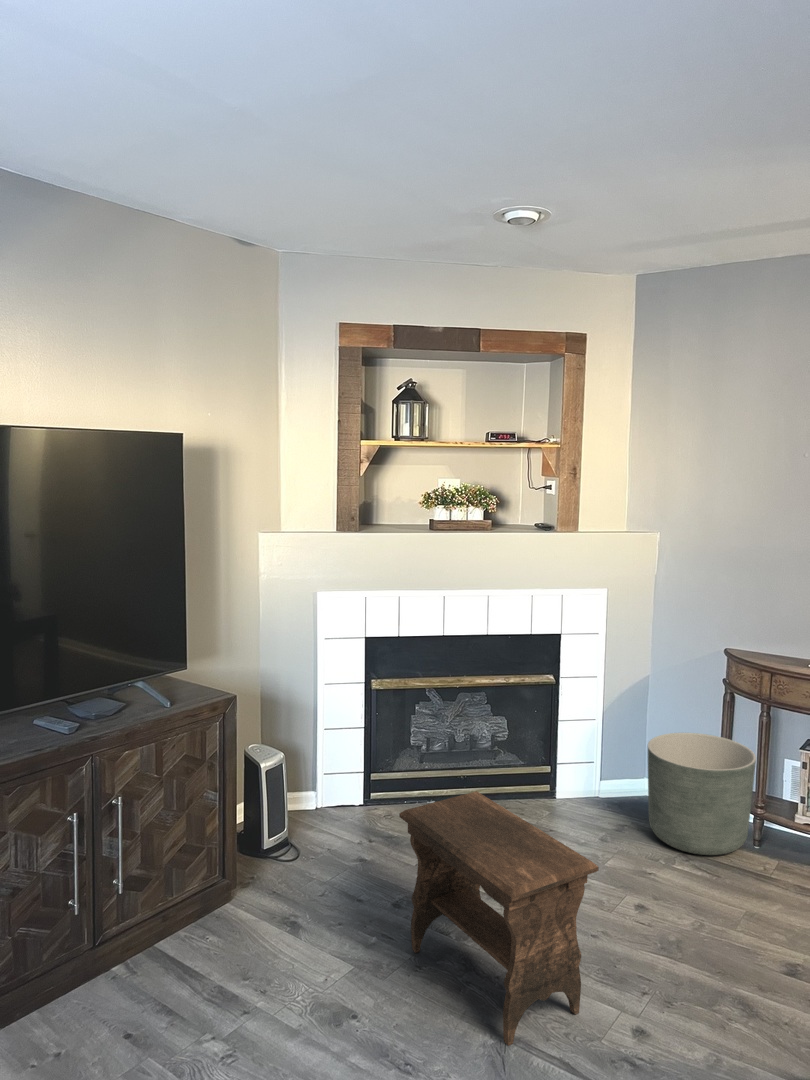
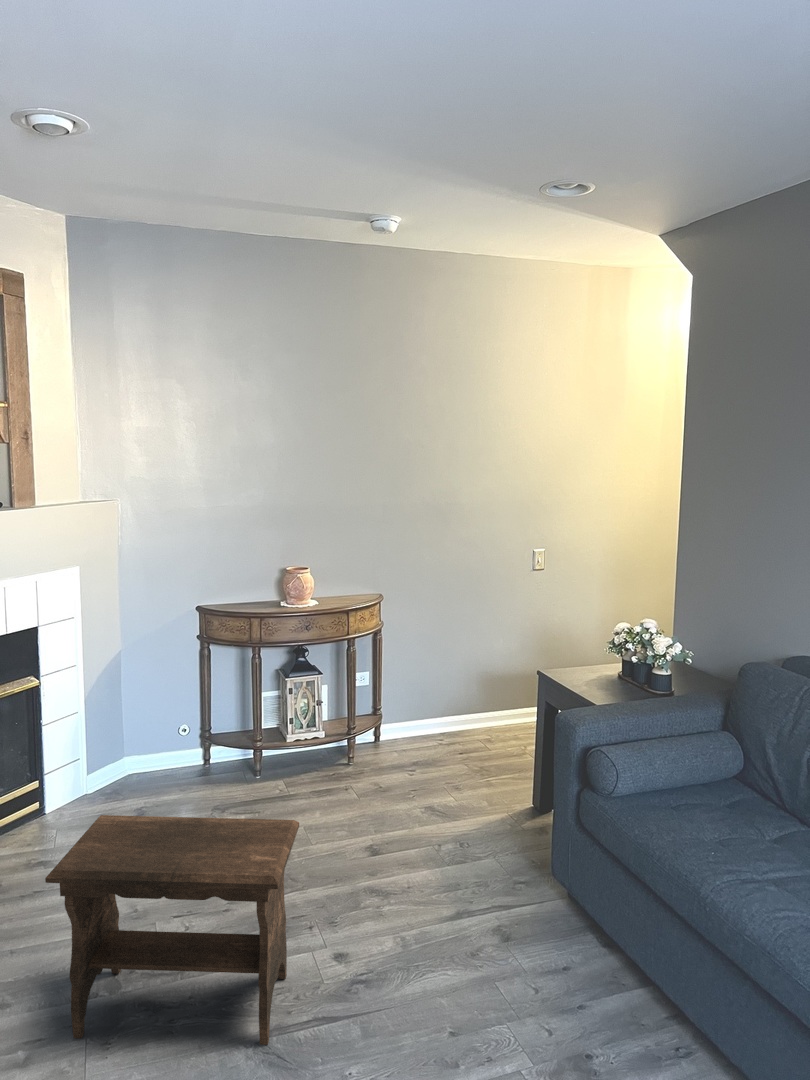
planter: present [648,733,756,855] -> none [157,690,258,805]

